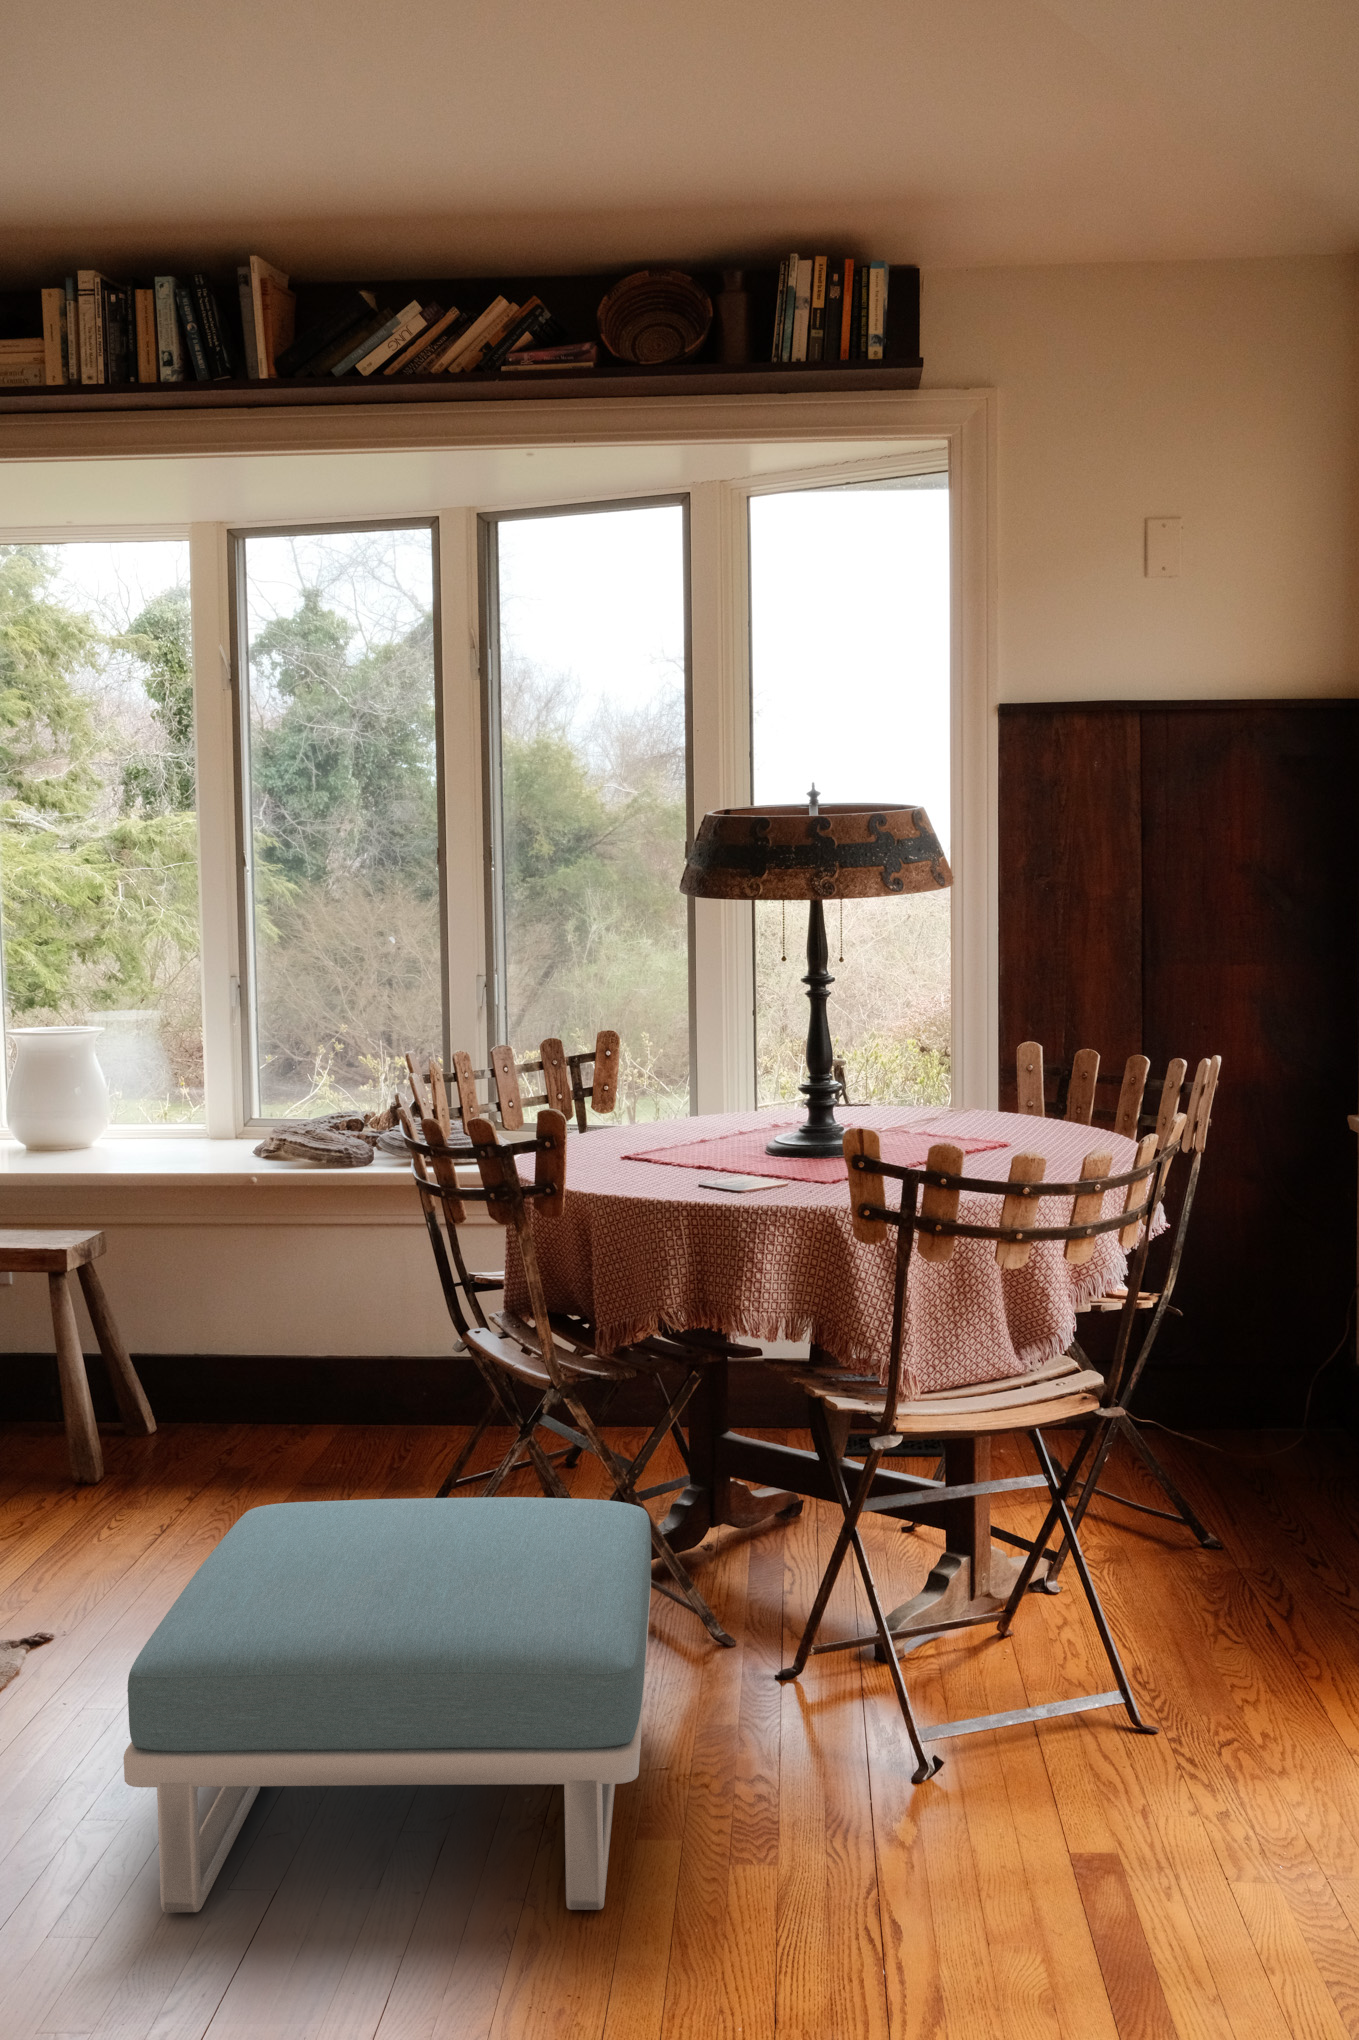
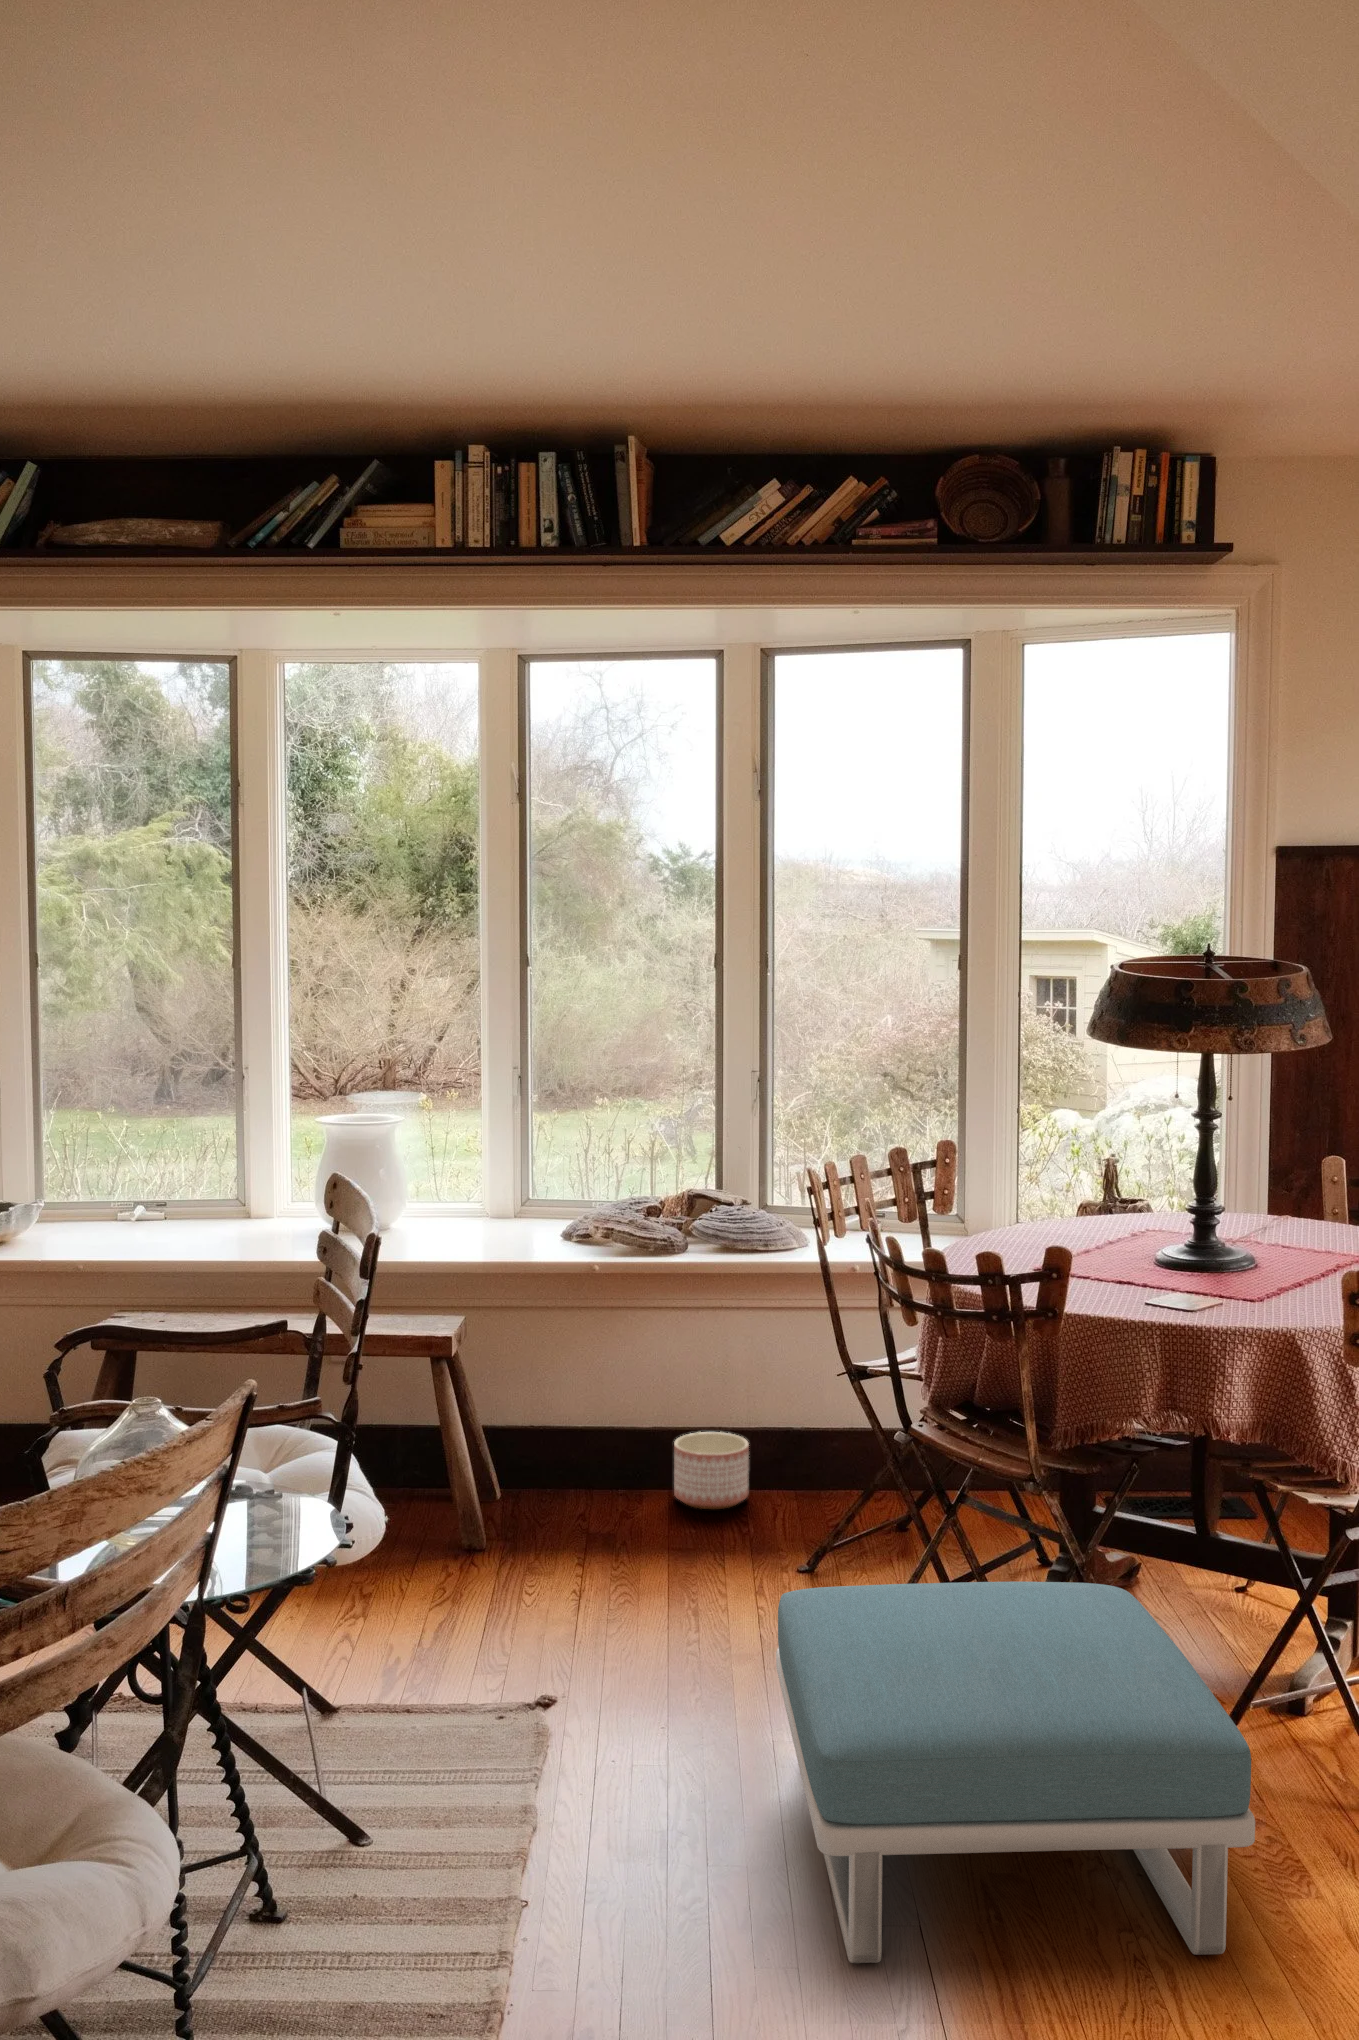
planter: none [334,1364,419,1447] -> present [674,1432,749,1509]

